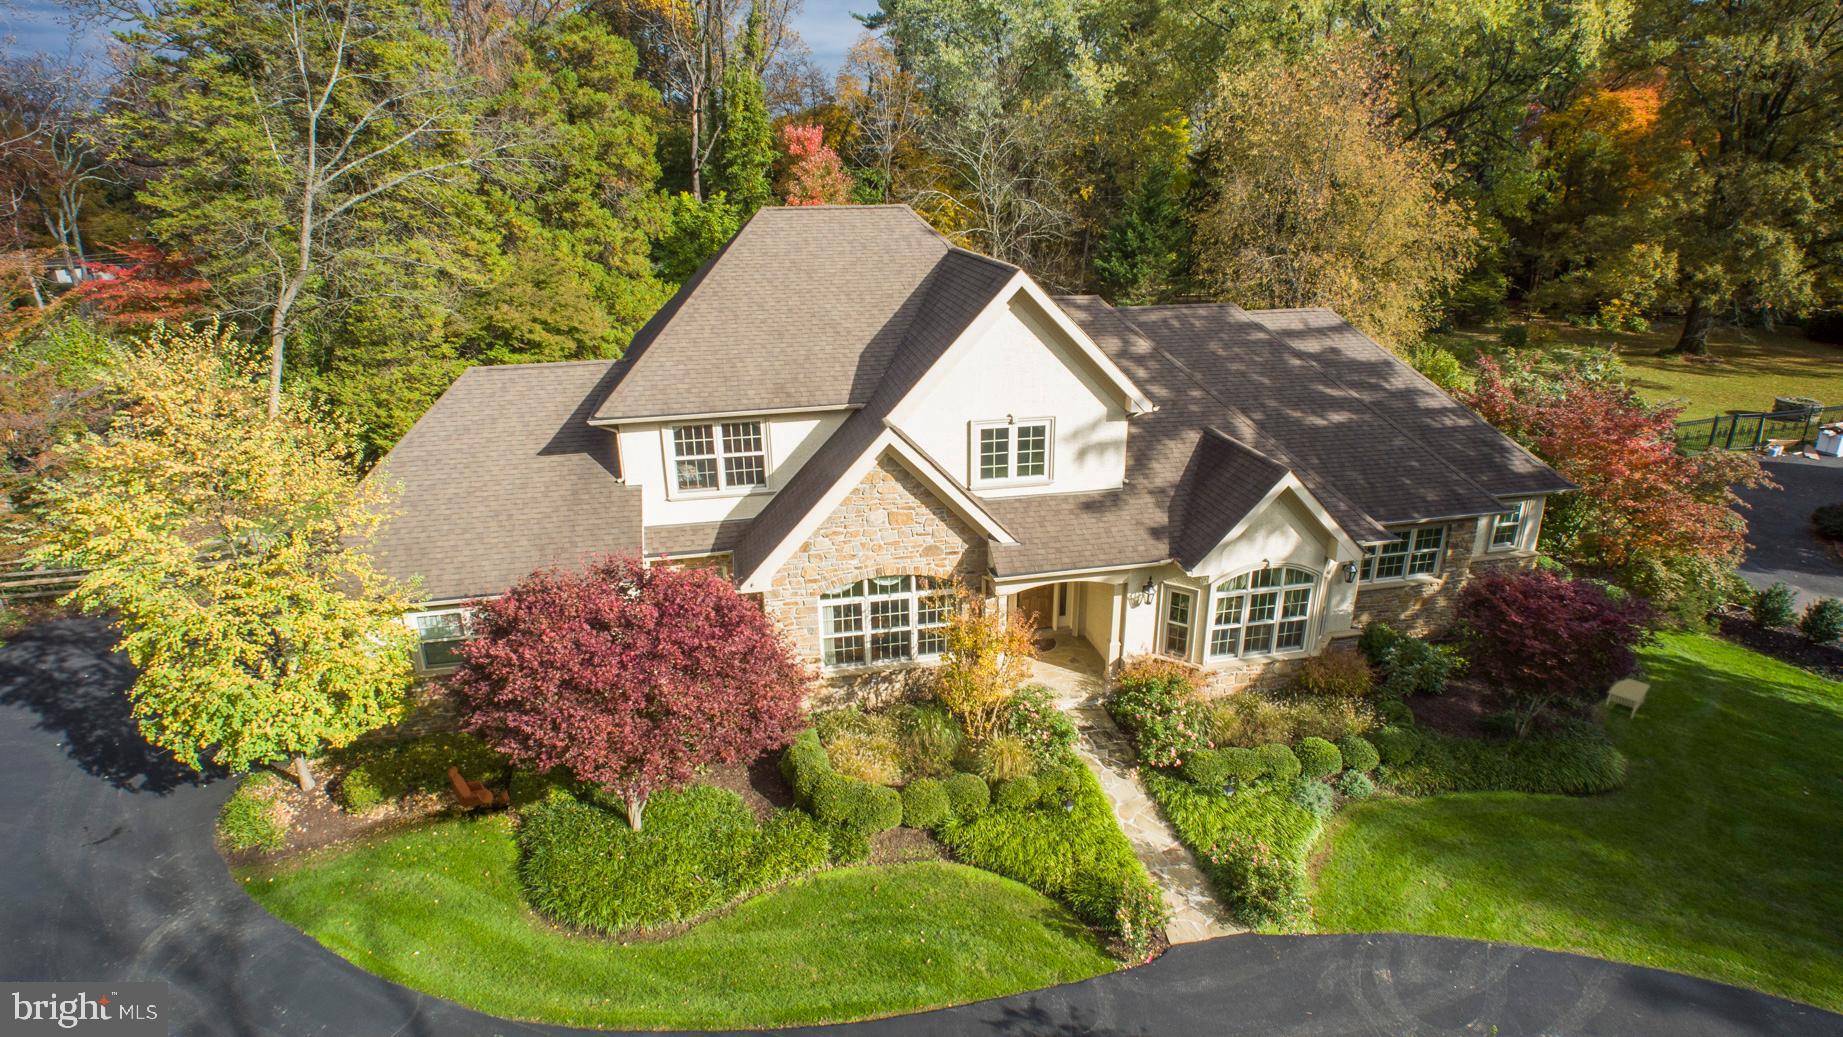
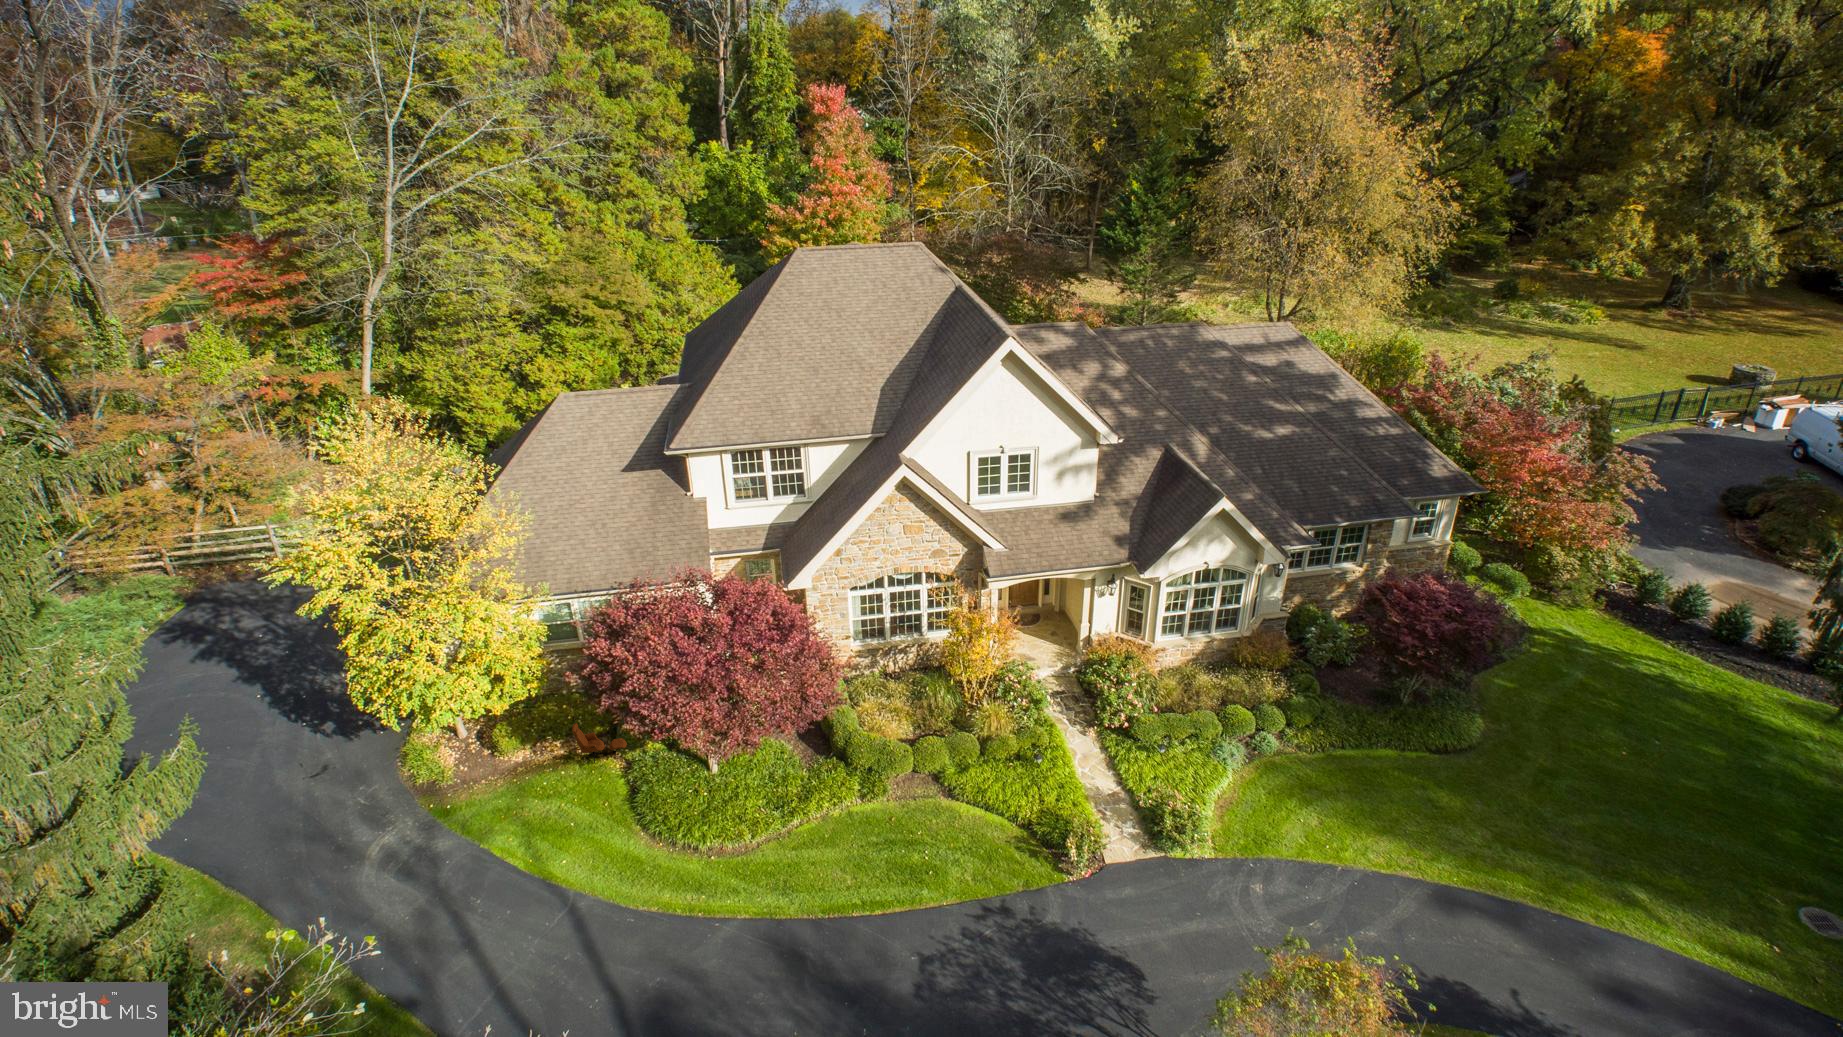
storage bench: present [1606,679,1650,718] -> none [1484,650,1524,687]

